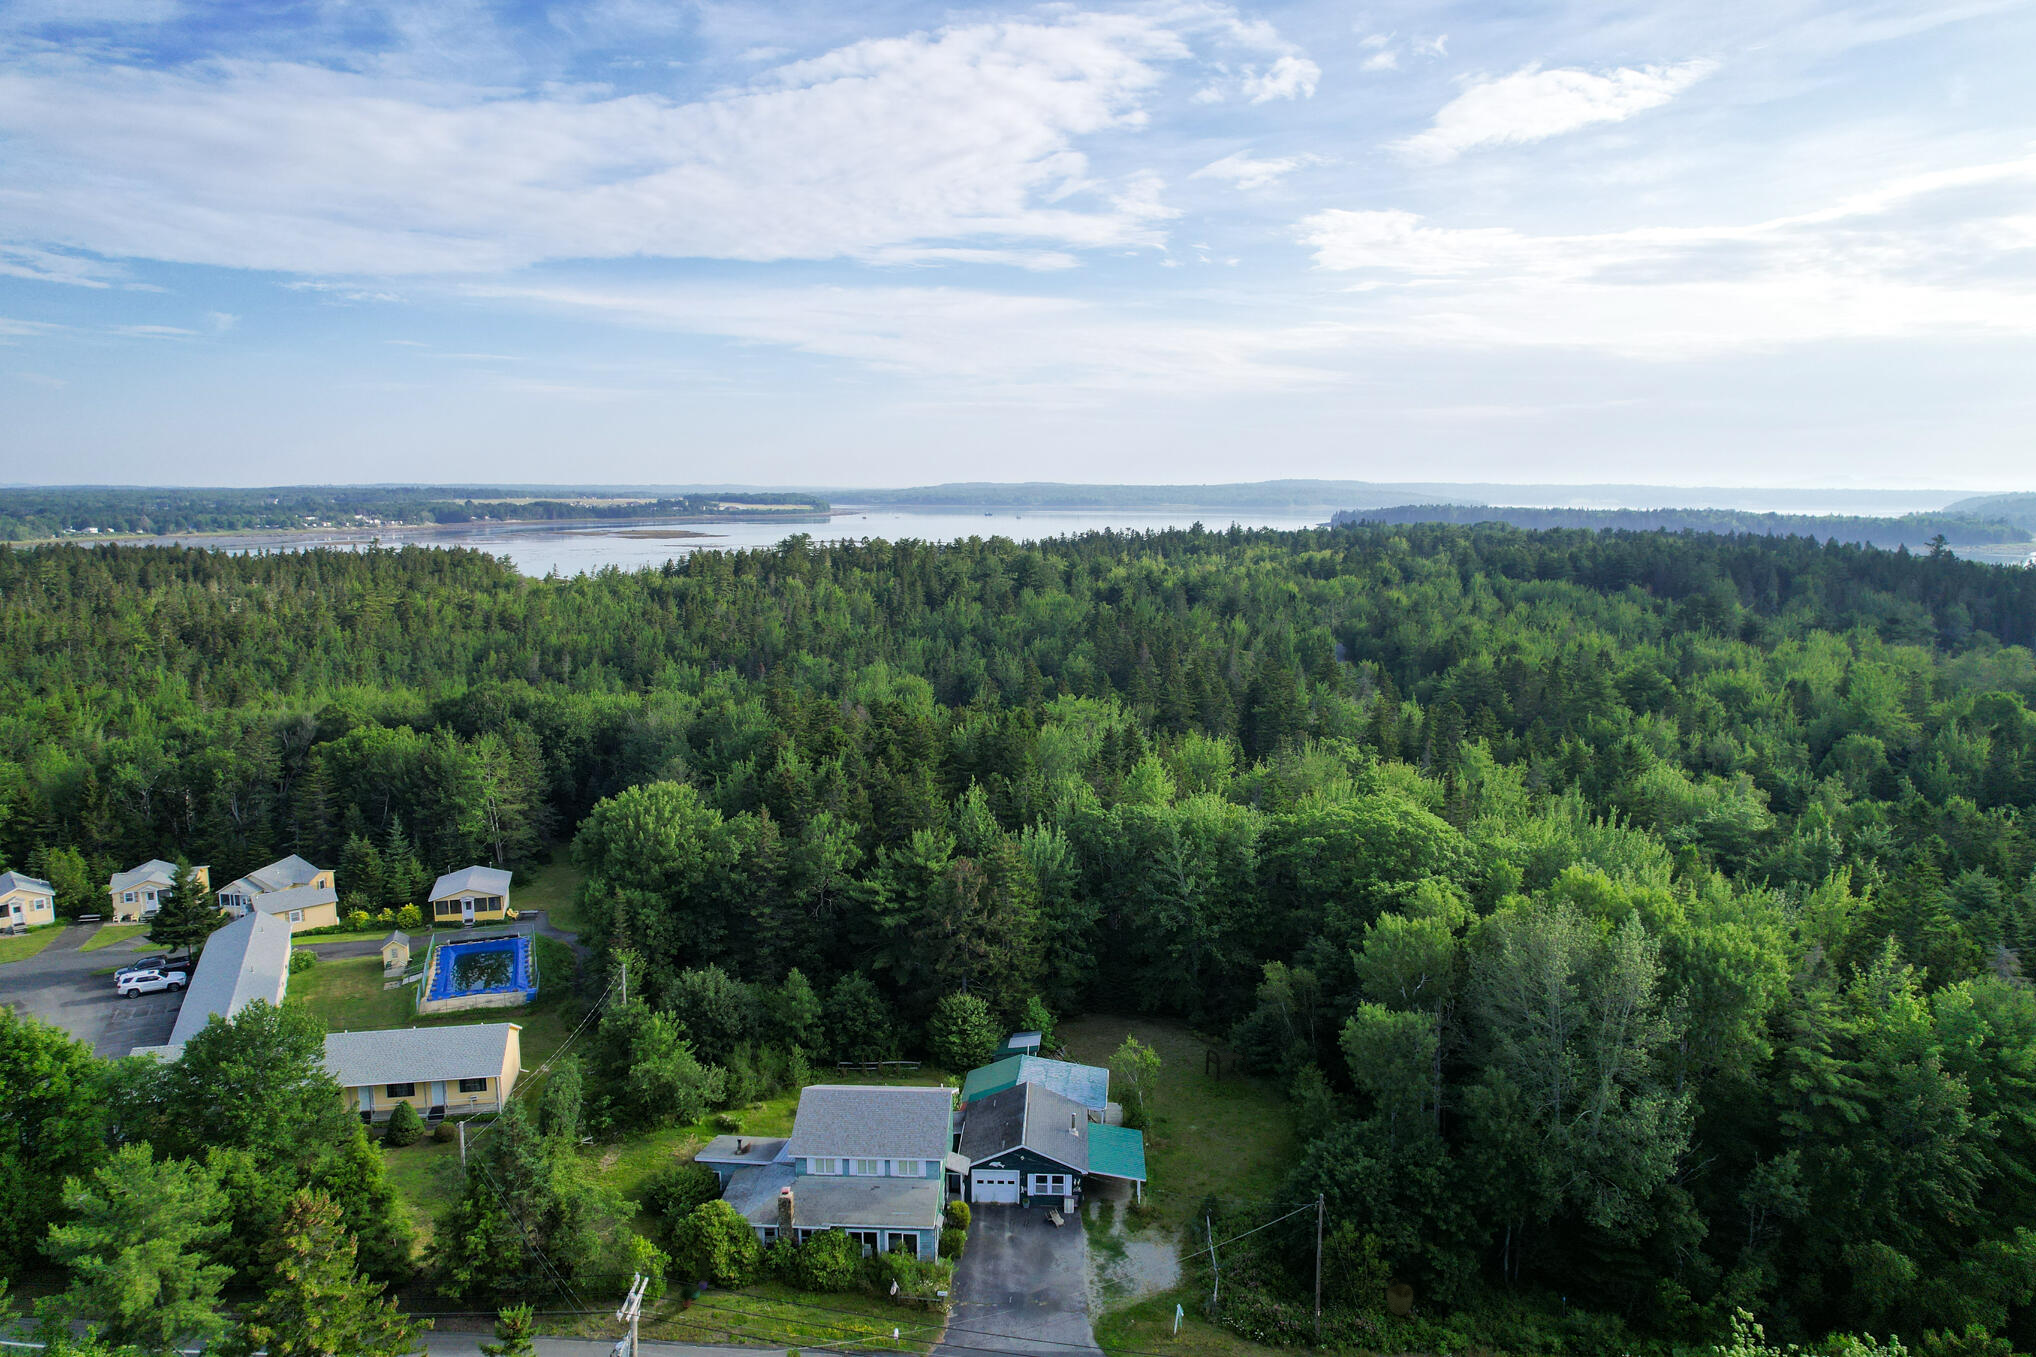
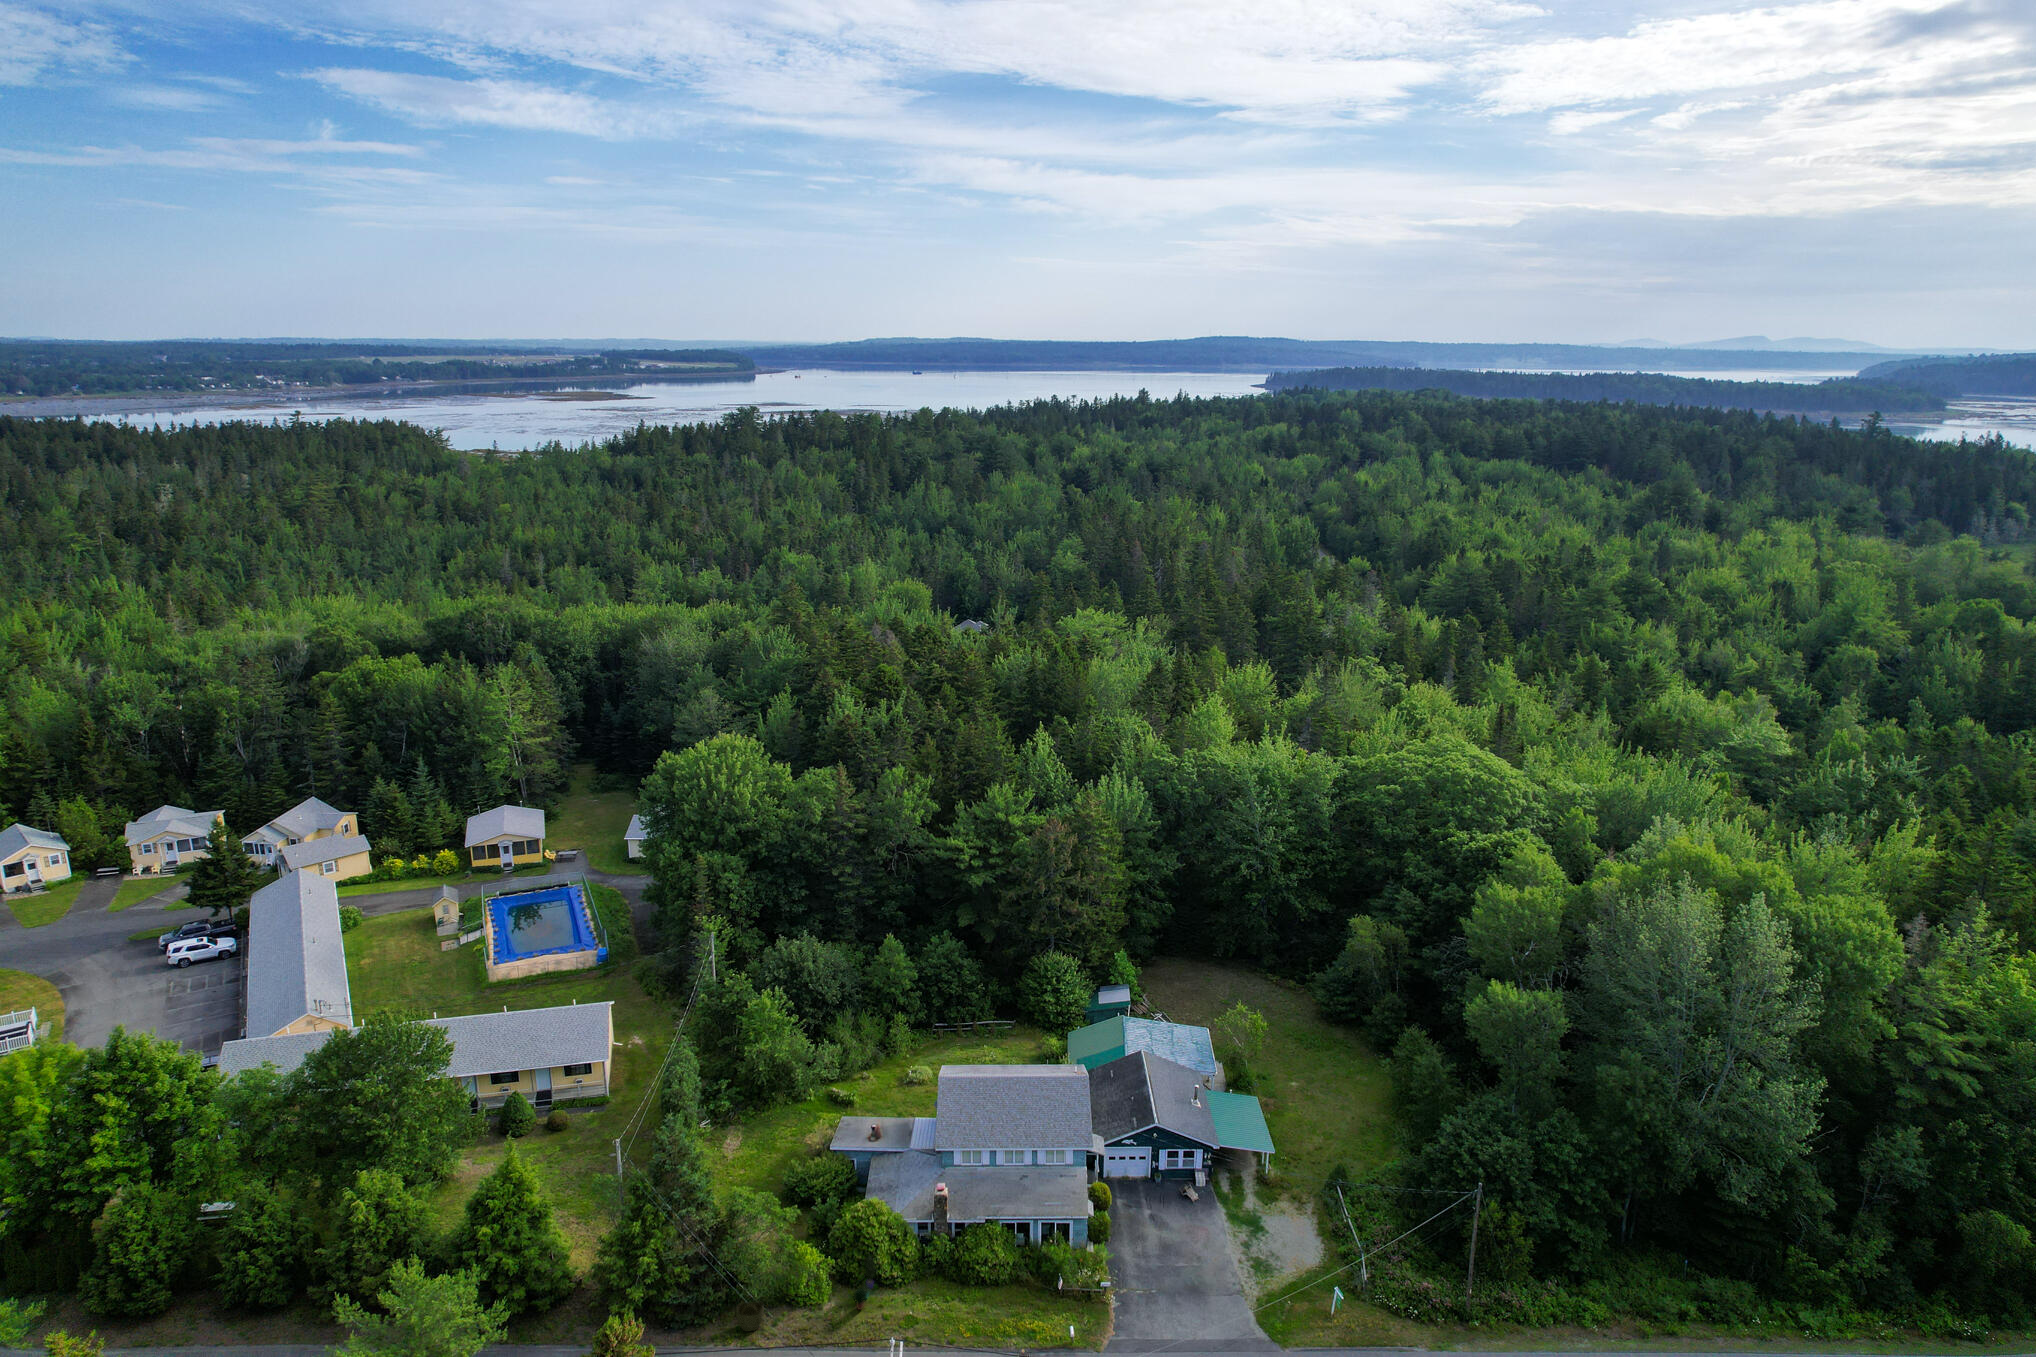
bench: present [1205,1045,1247,1080] -> none [1290,994,1330,1030]
woven basket: present [1387,1280,1413,1316] -> present [737,1301,764,1331]

